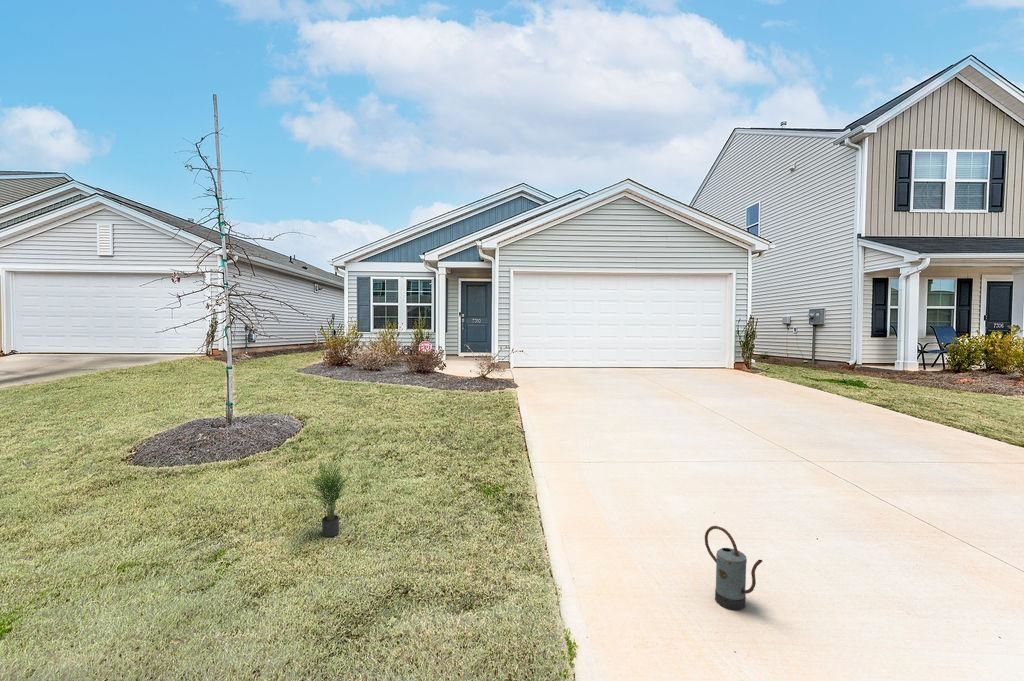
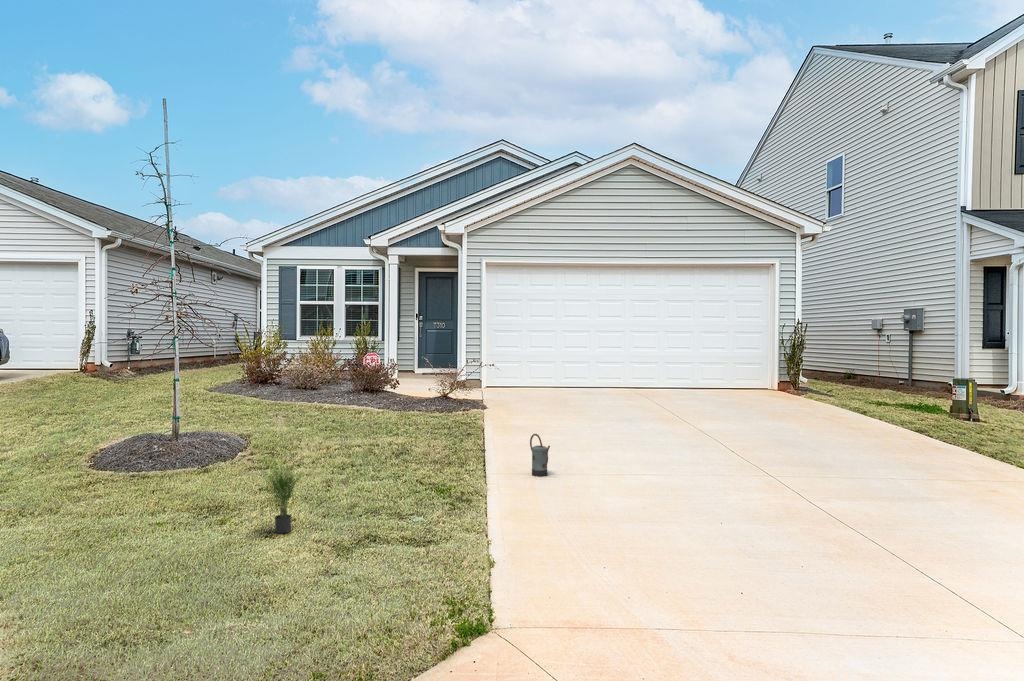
watering can: present [705,526,763,610] -> present [530,434,550,476]

